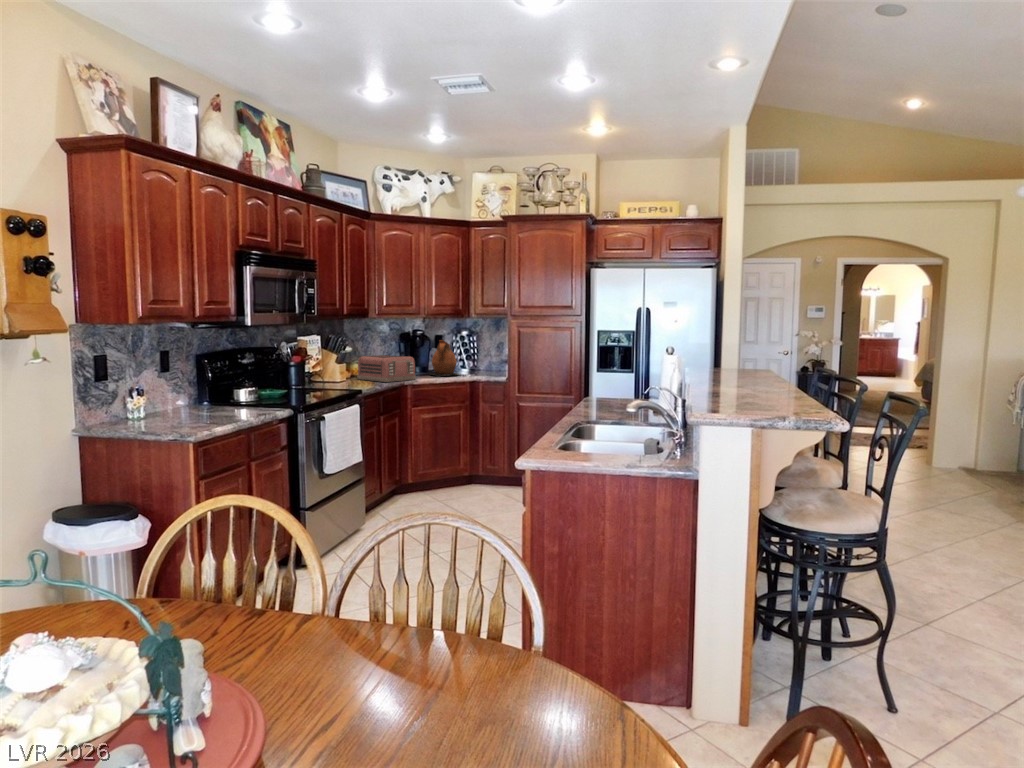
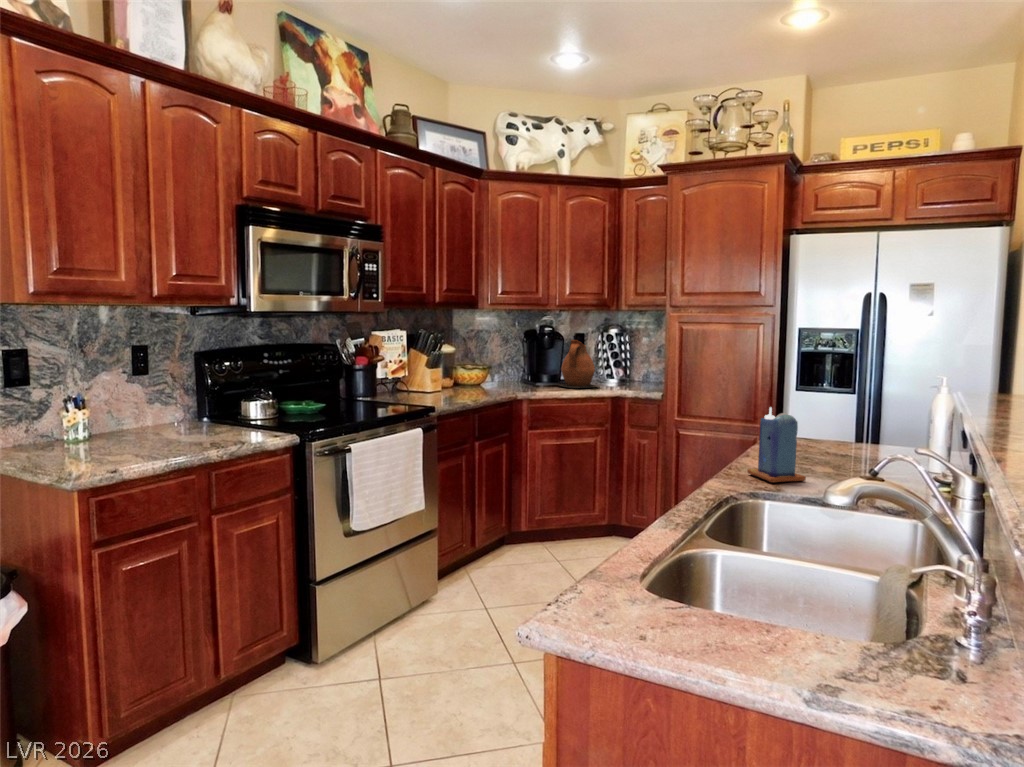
toaster: present [357,355,416,382] -> none [459,358,533,394]
candle: none [581,377,611,417] -> present [747,407,806,482]

